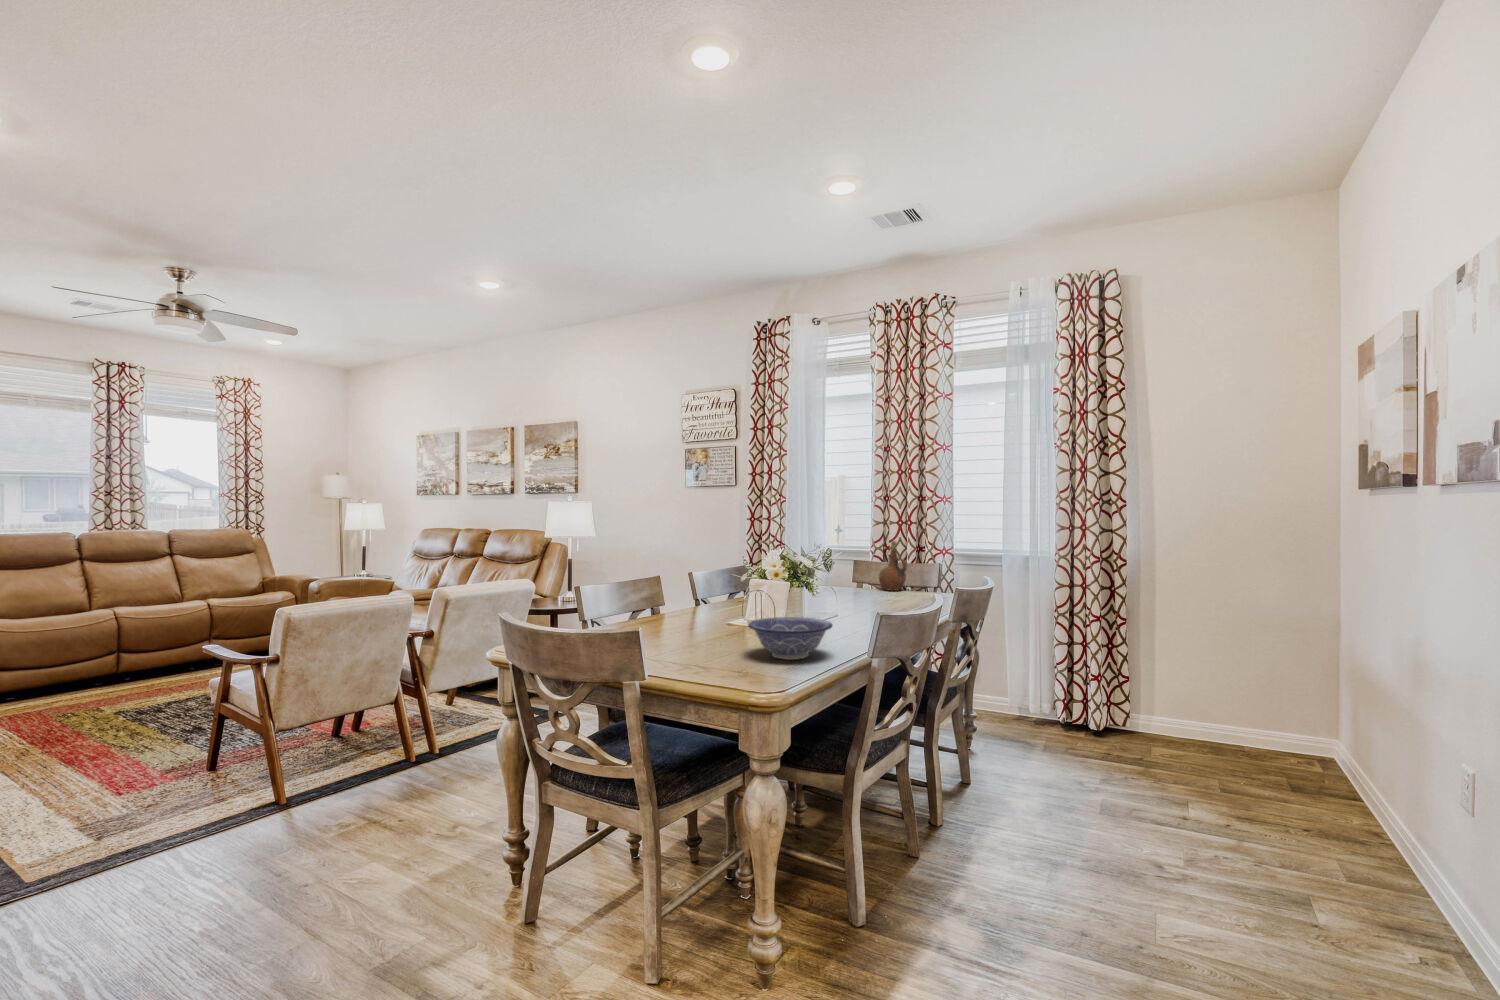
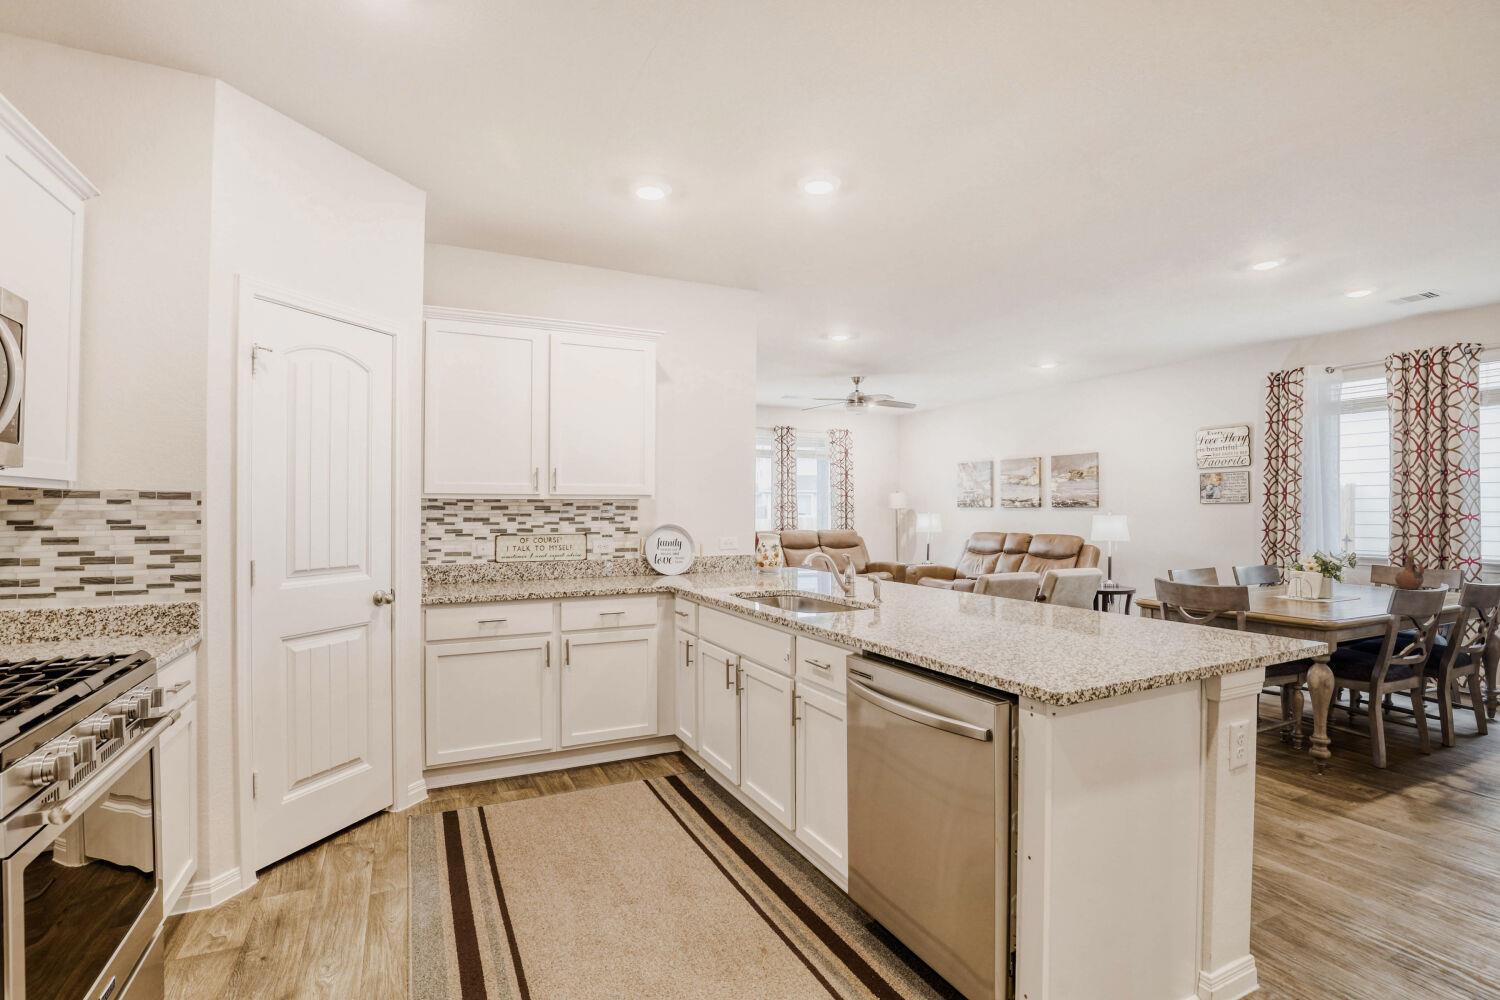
decorative bowl: present [748,617,832,660] -> none [1288,593,1349,615]

